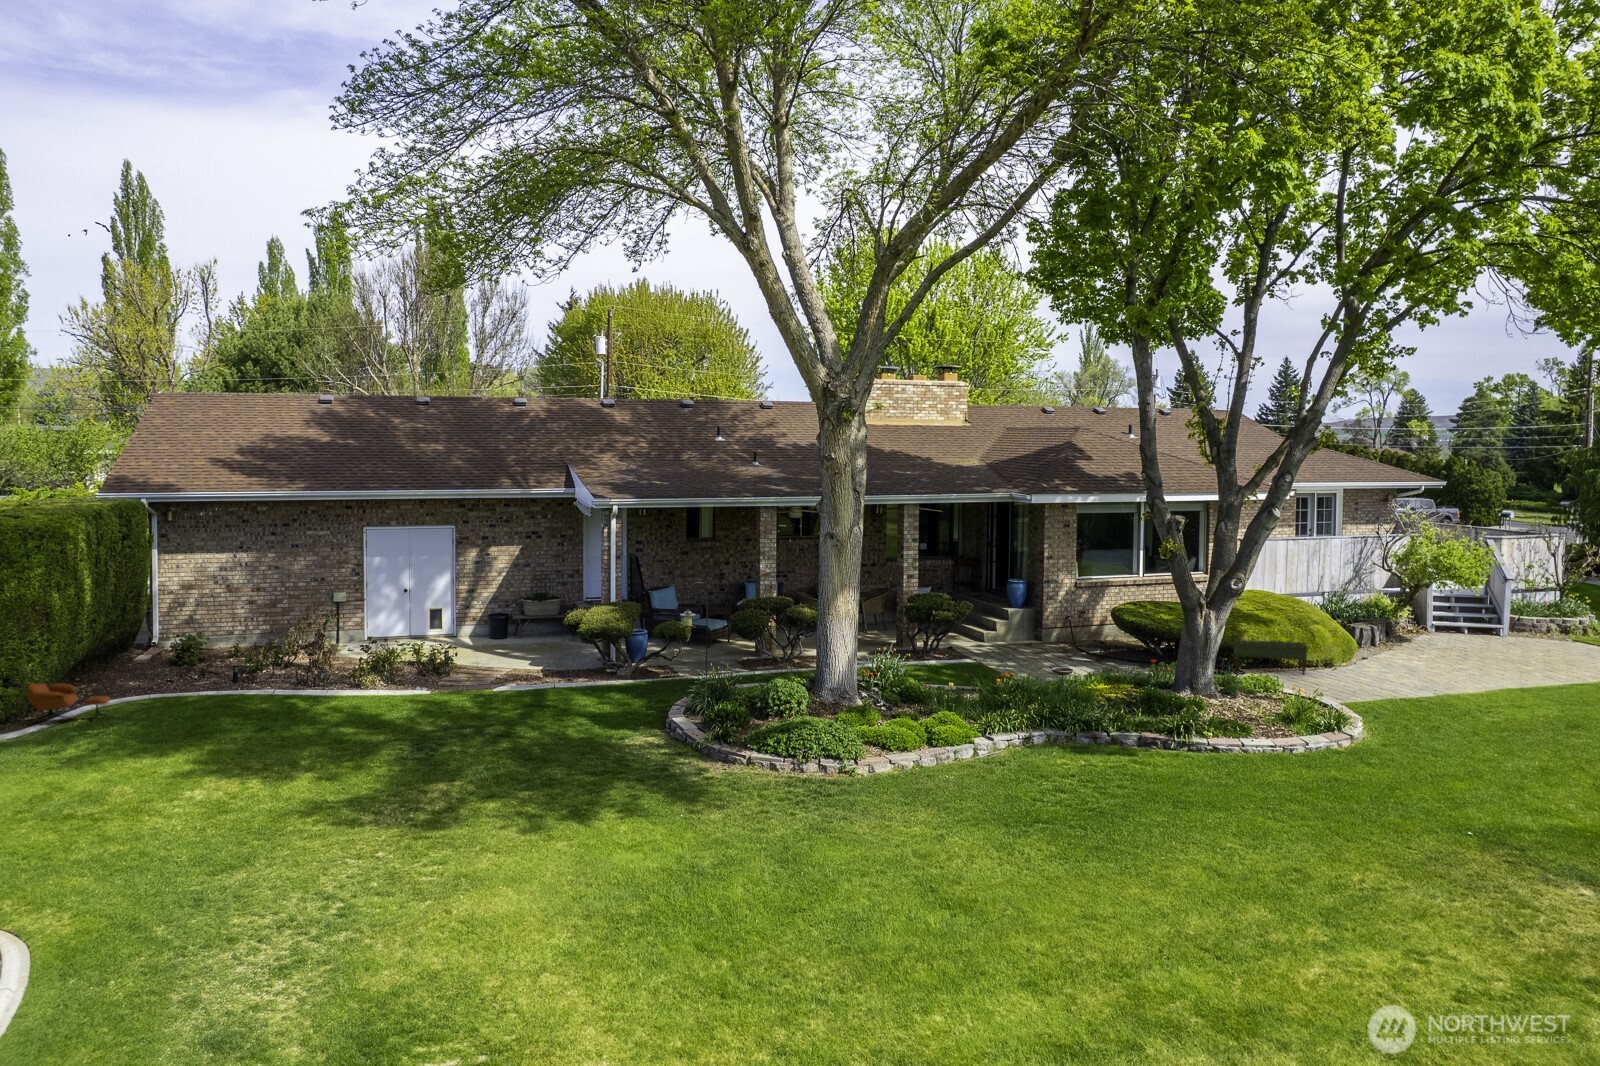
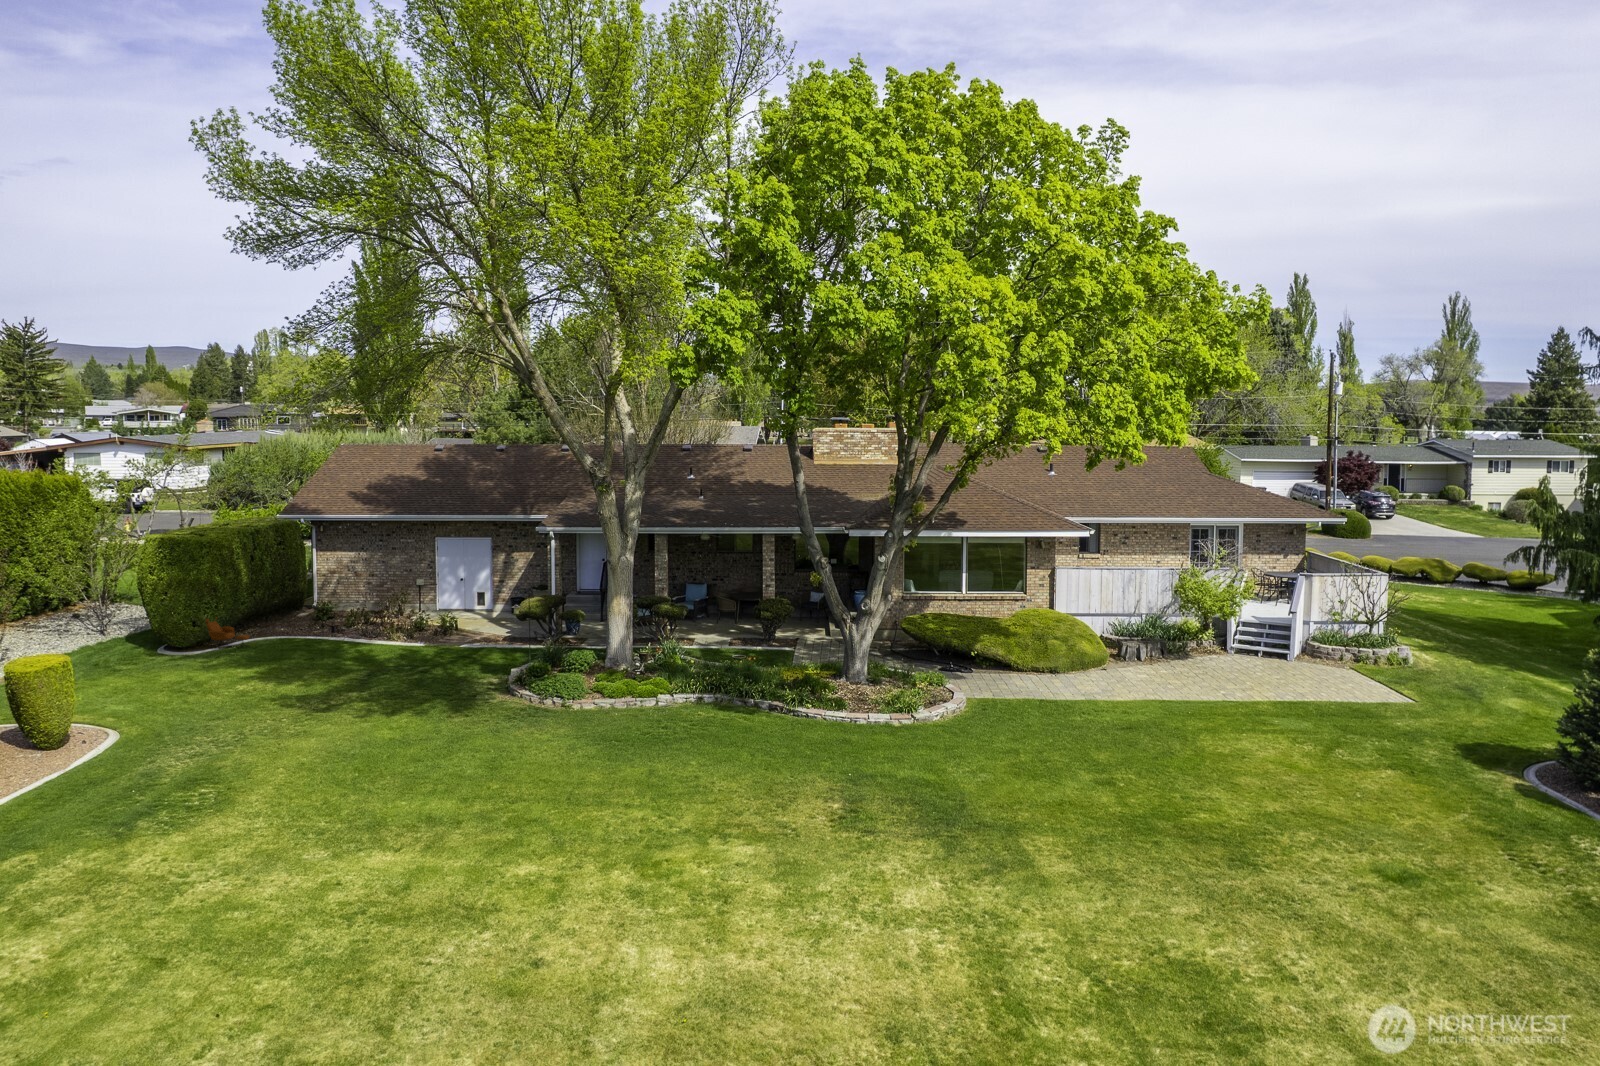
bench: present [1233,639,1308,674] -> none [968,646,1022,677]

